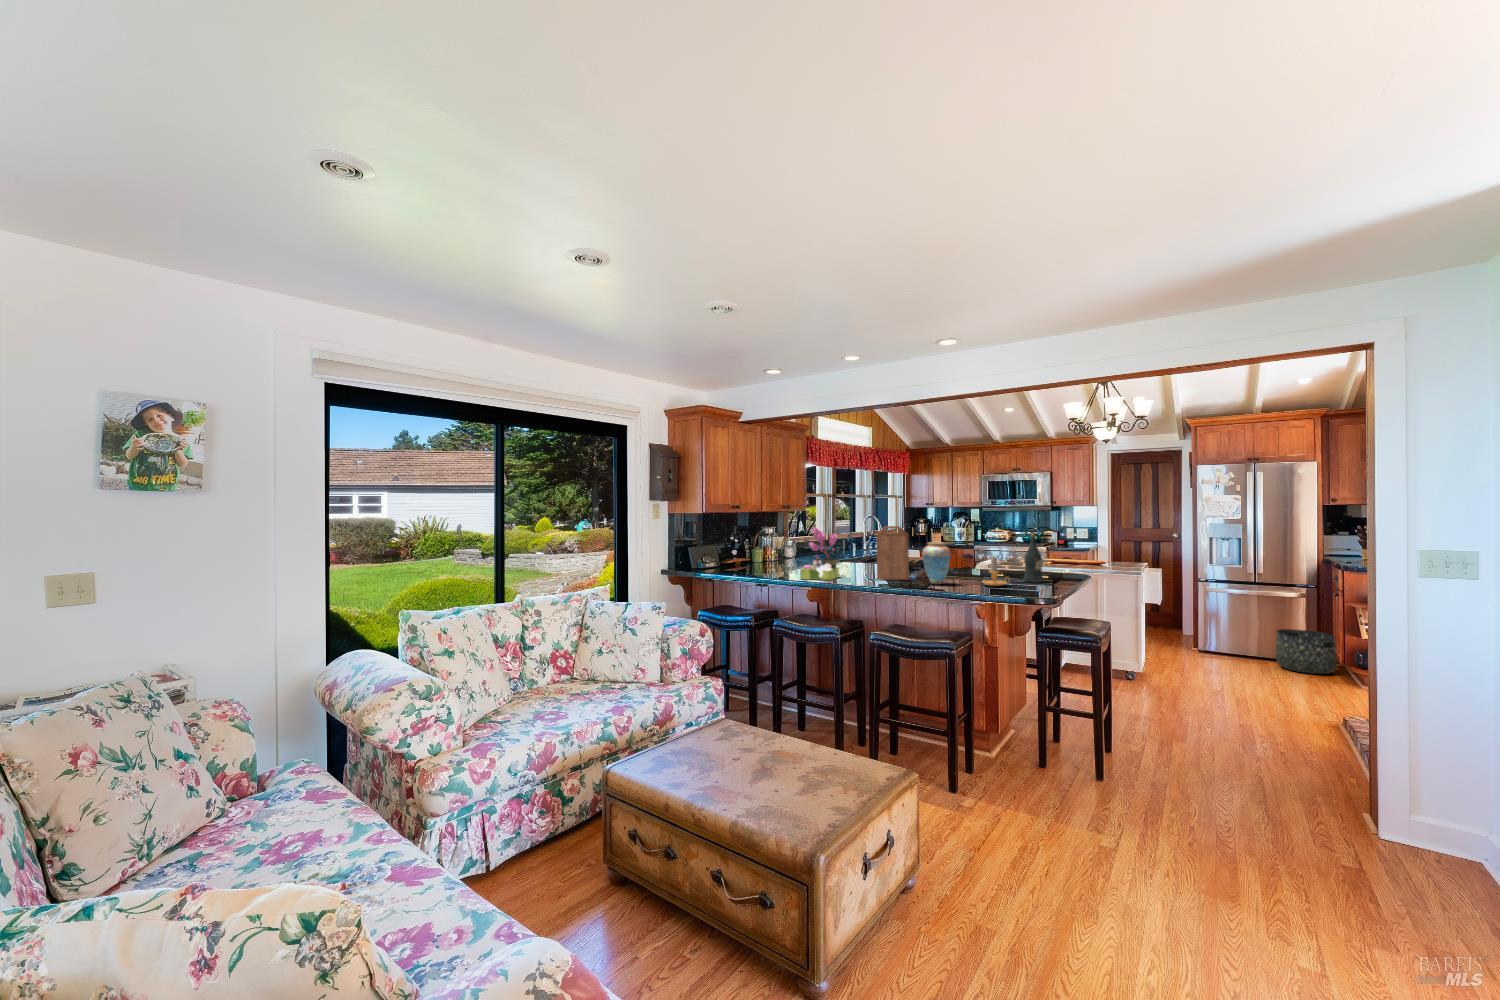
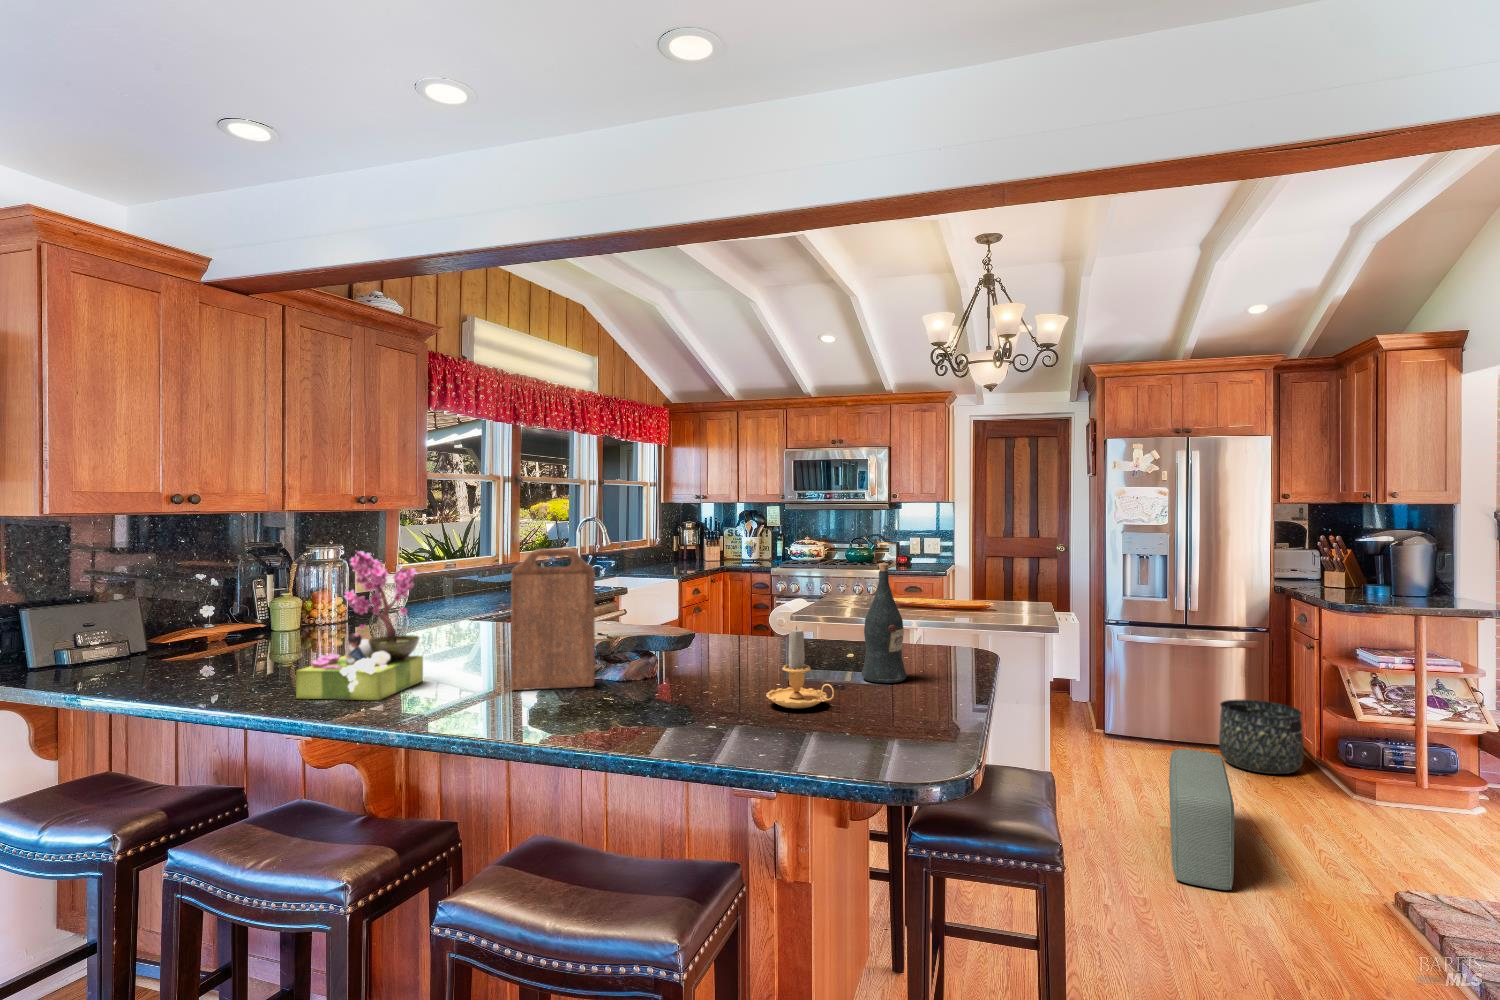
vase: present [922,542,951,585] -> none [617,593,691,708]
pouf: none [1208,645,1254,711] -> present [1169,749,1234,890]

